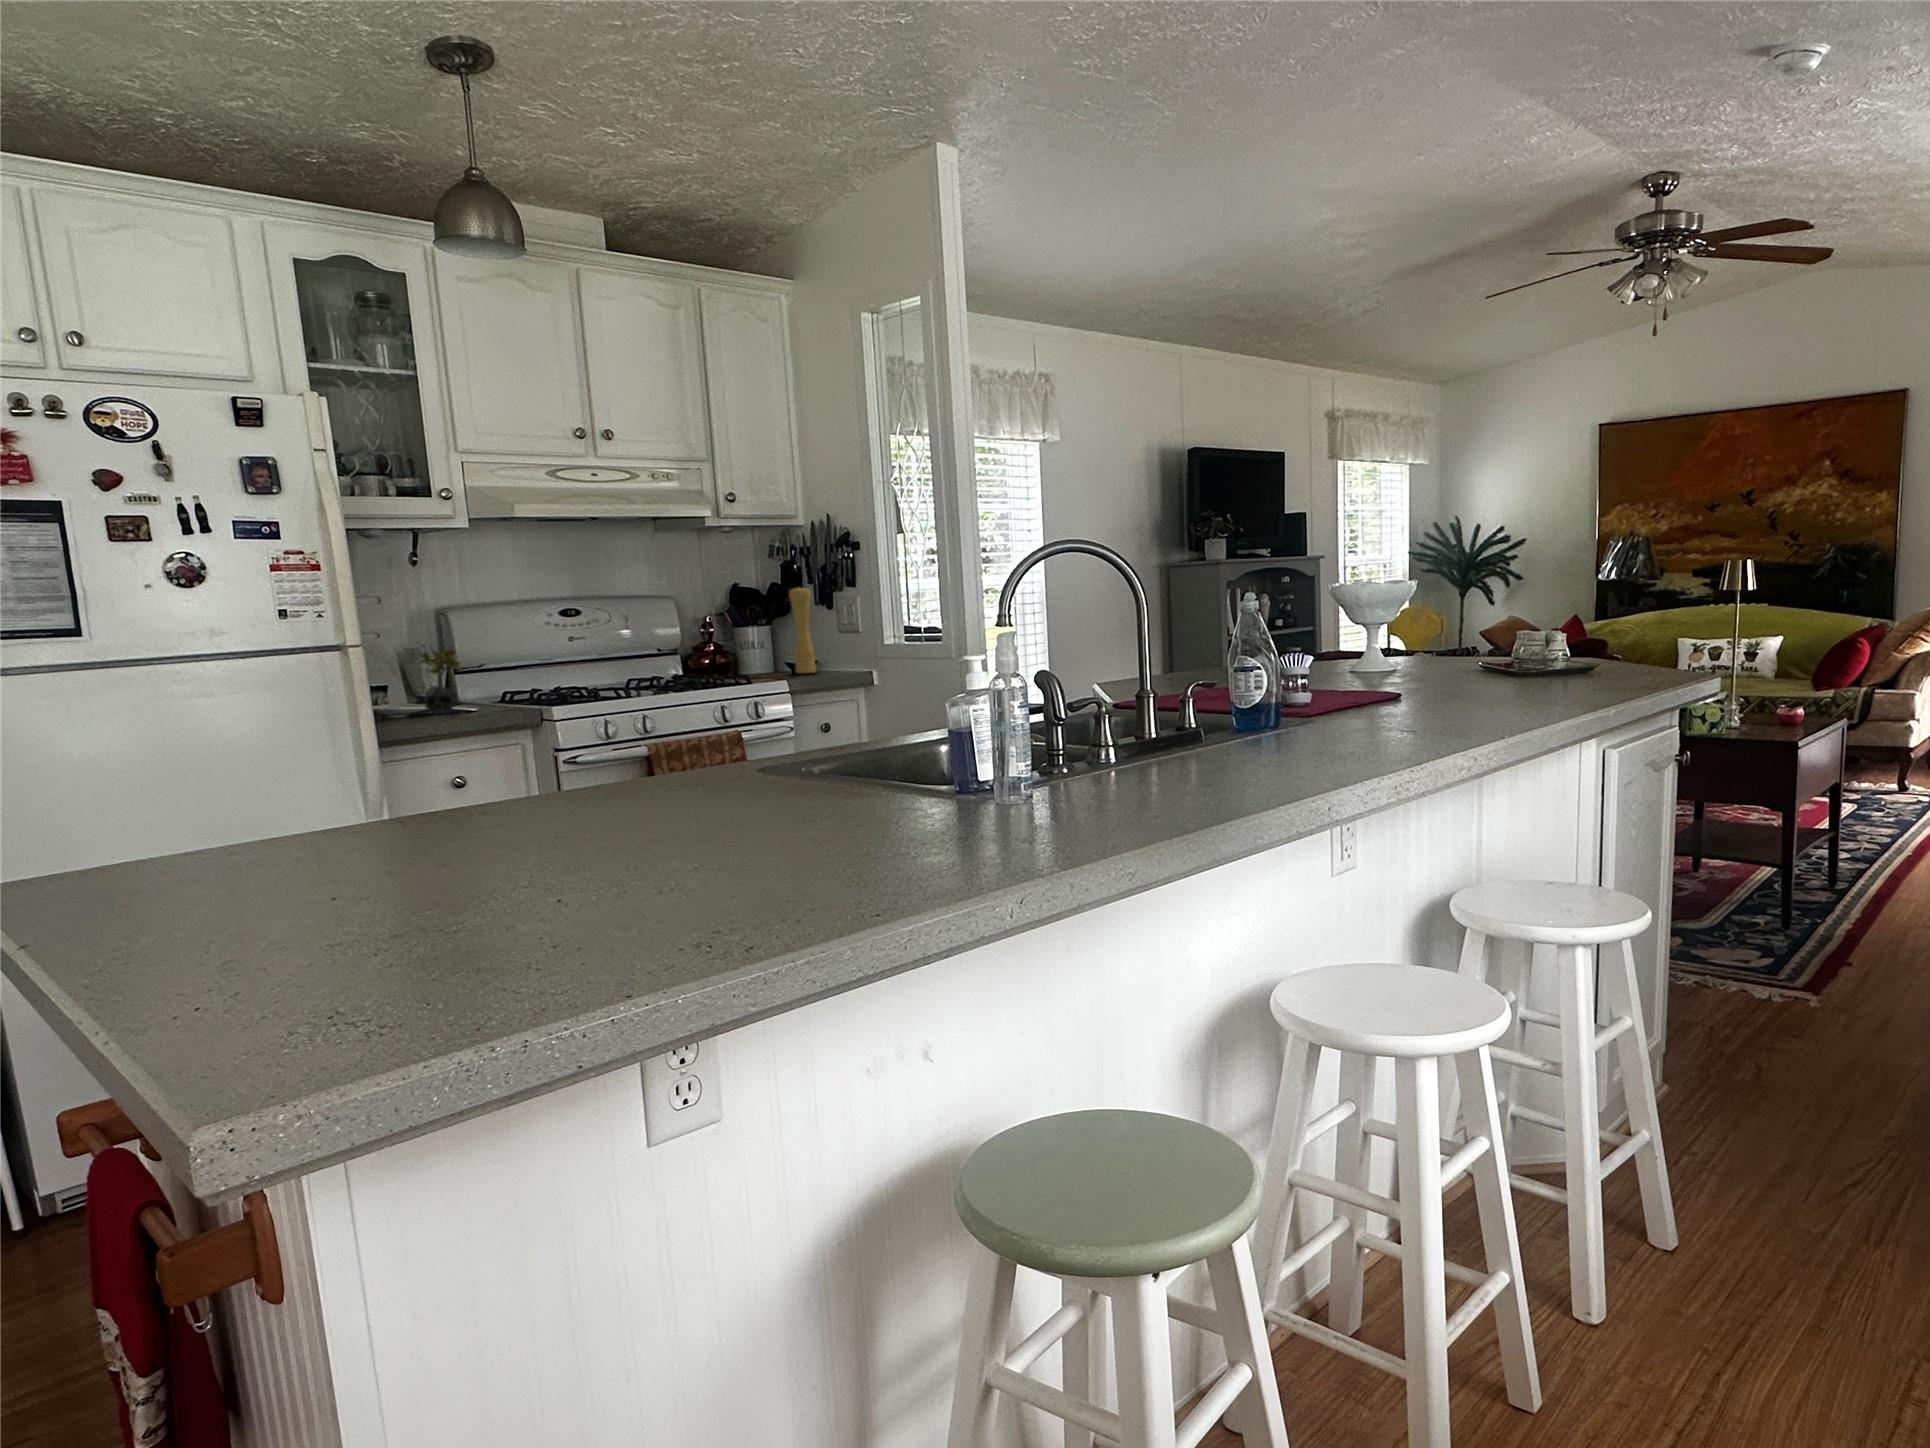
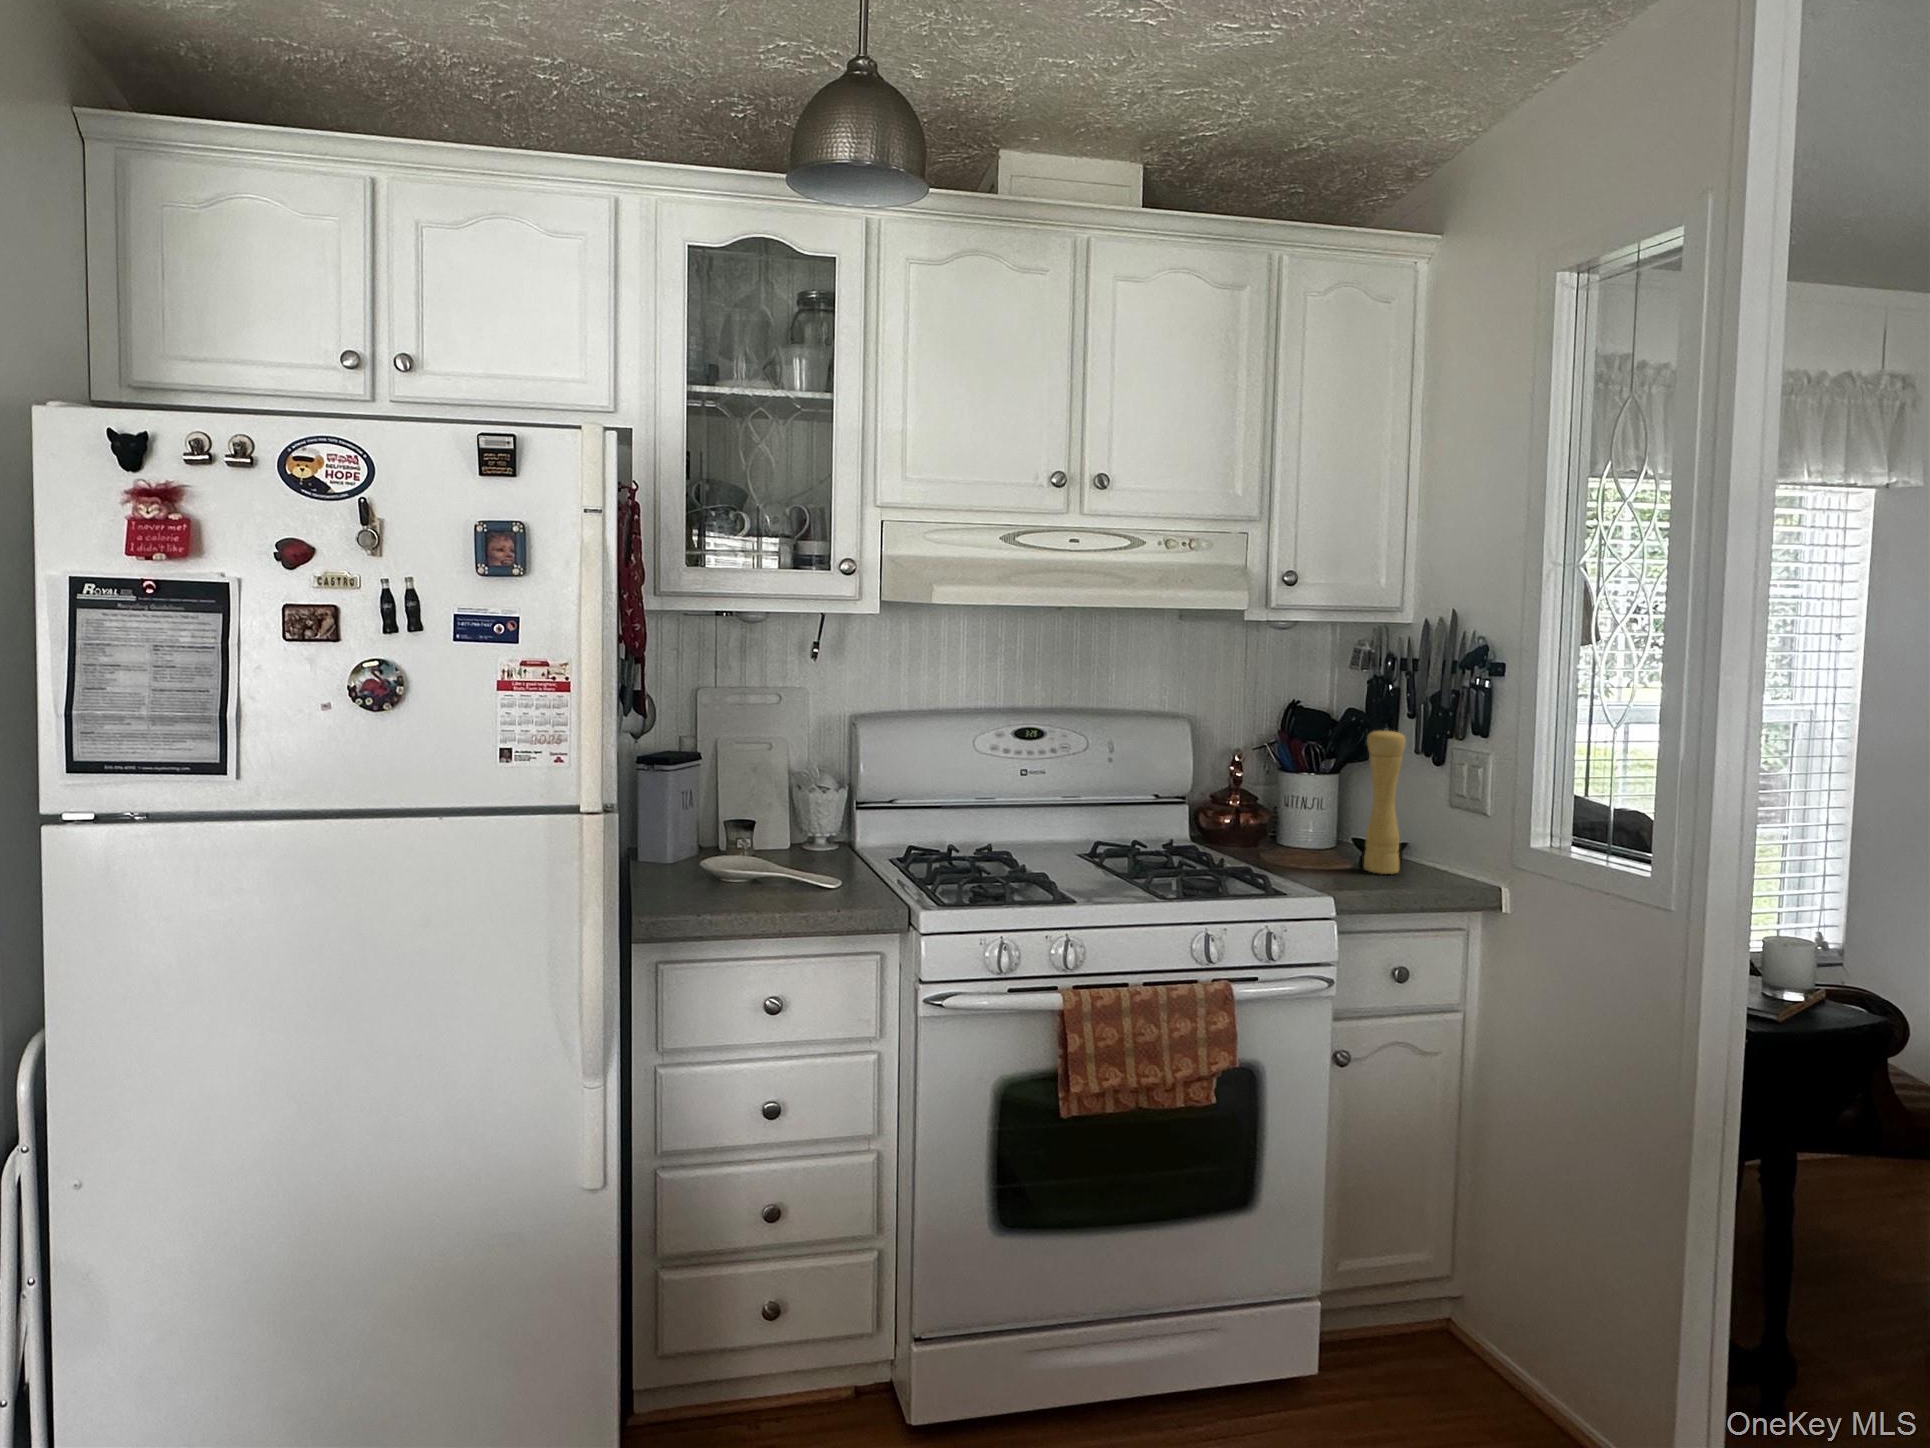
succulent plant: present [415,647,461,714] -> none [745,792,808,900]

